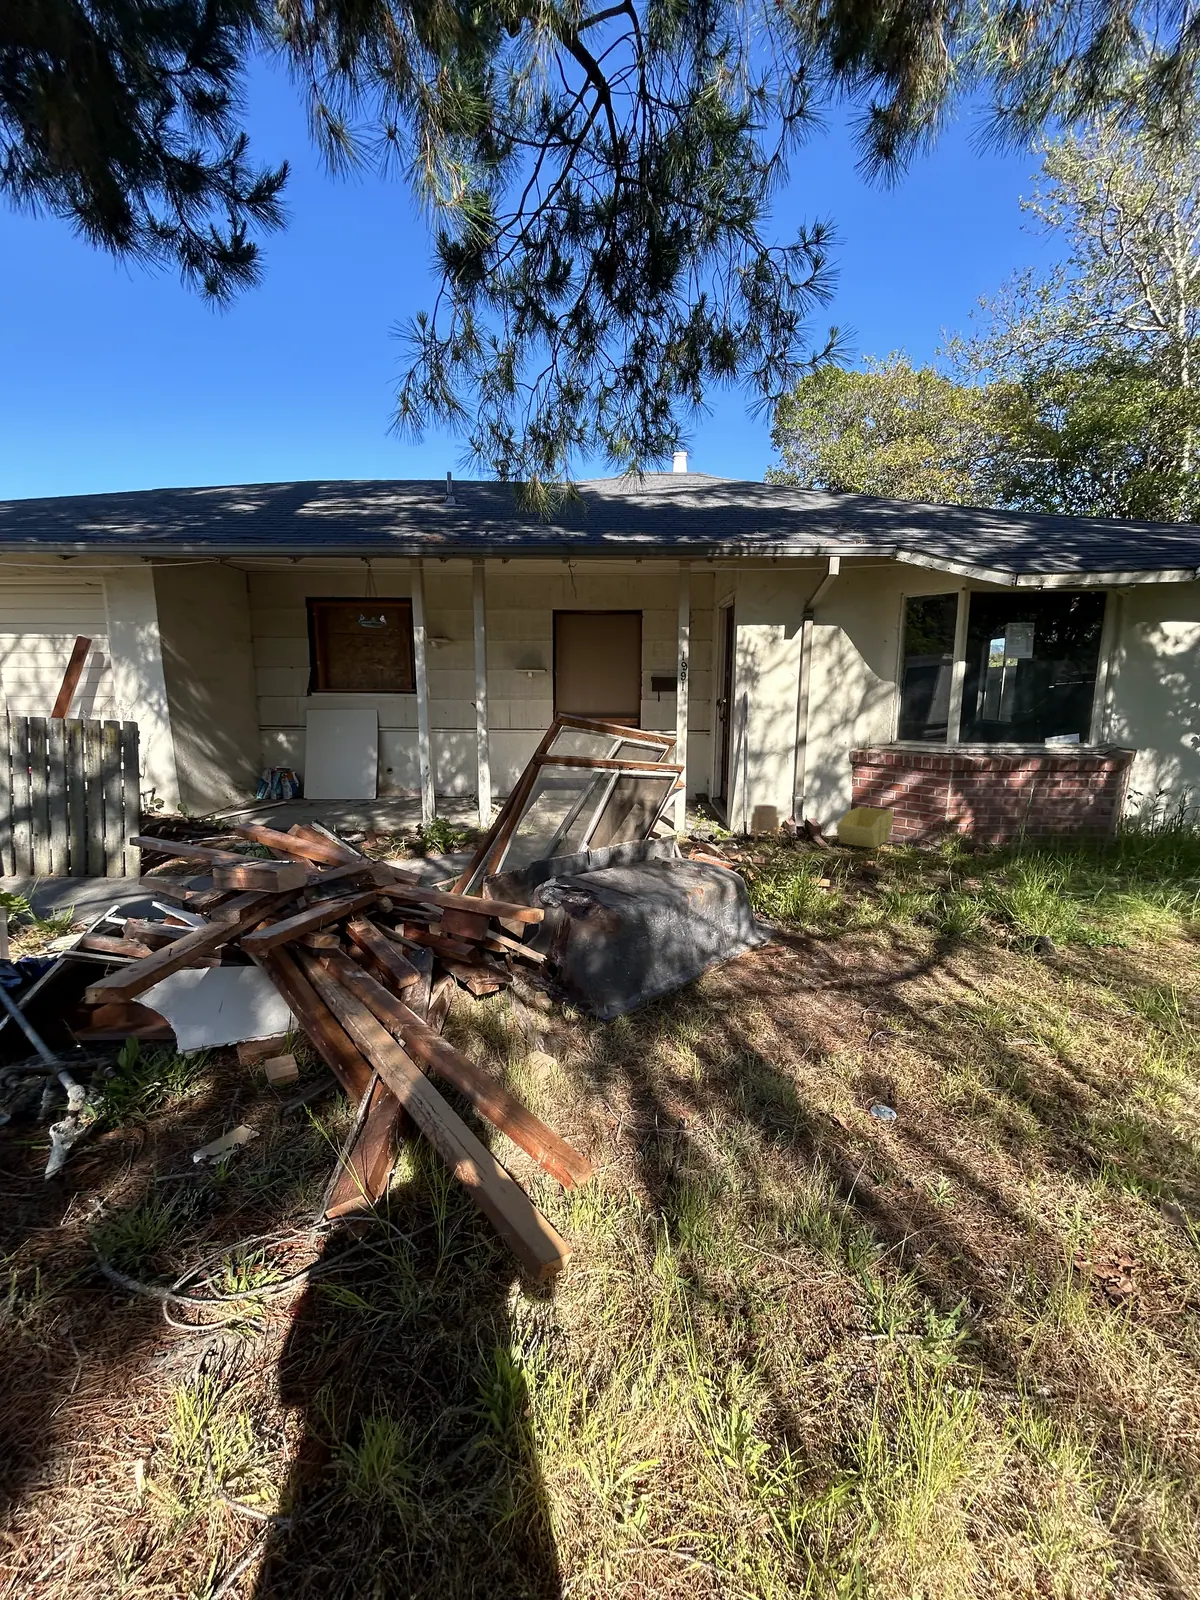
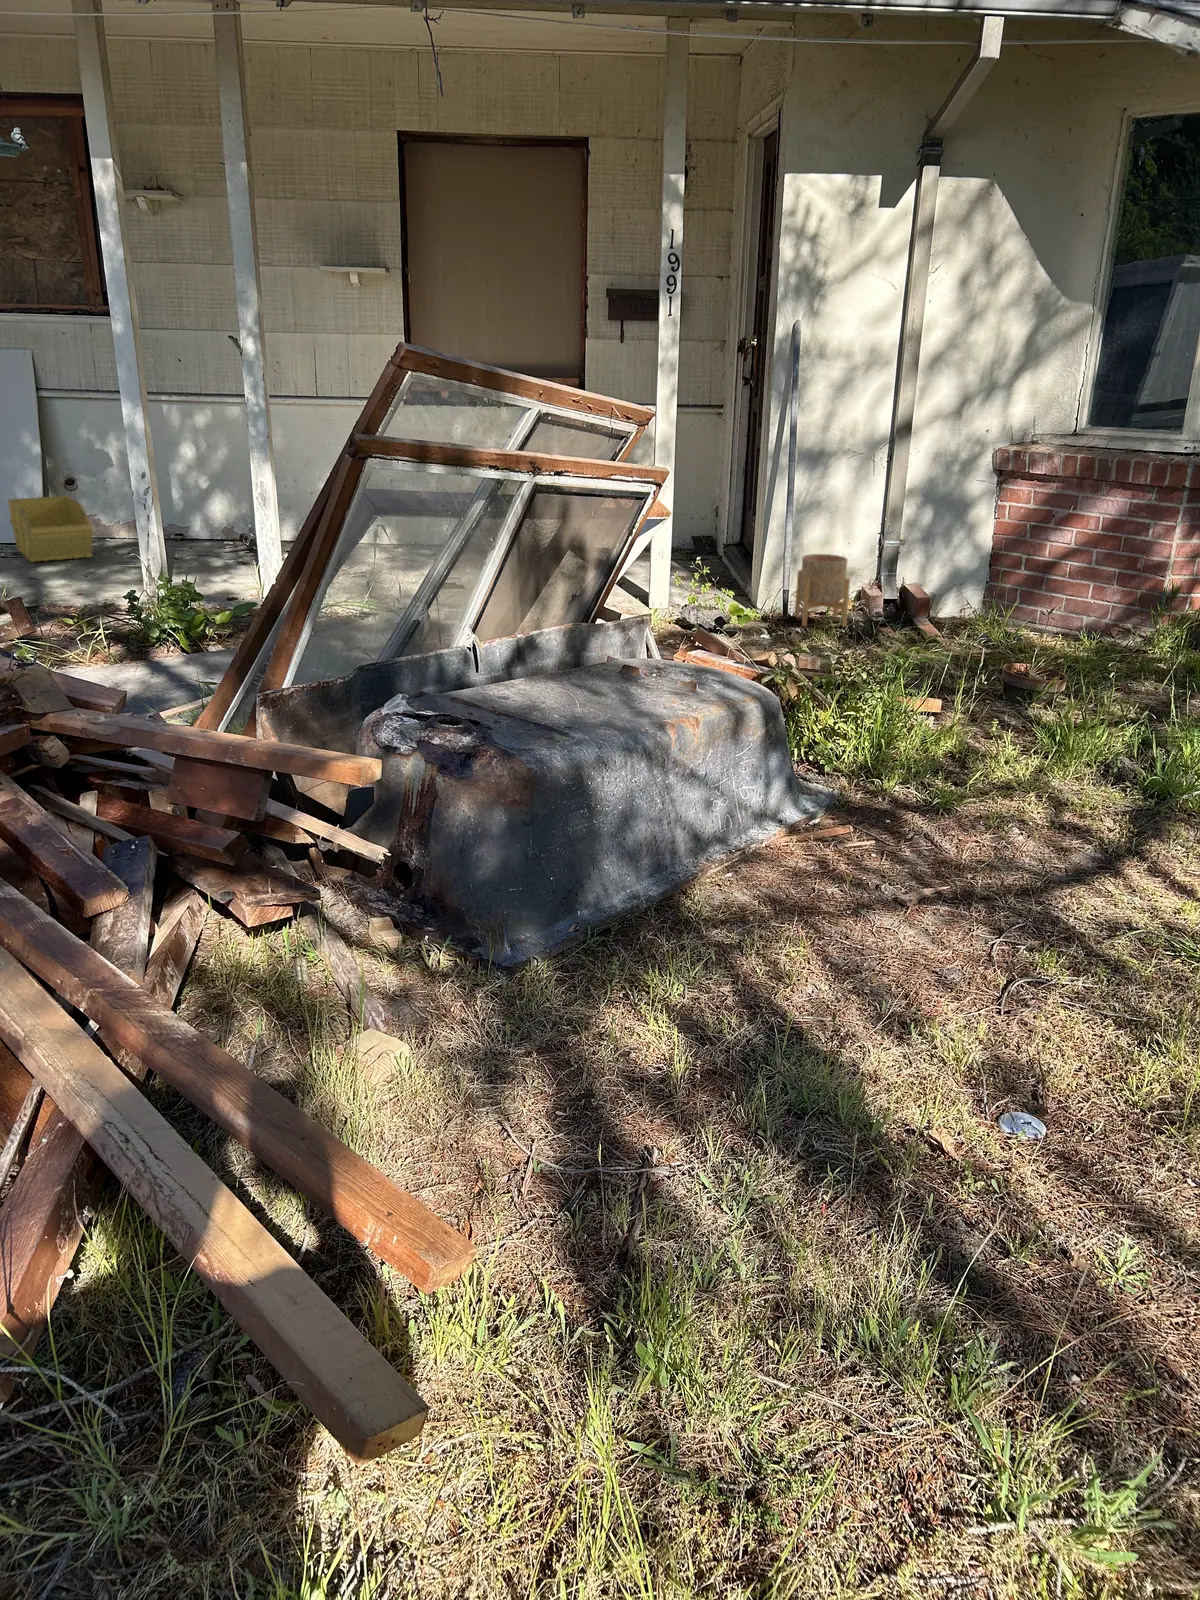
storage bin: present [836,807,894,848] -> present [8,496,93,562]

